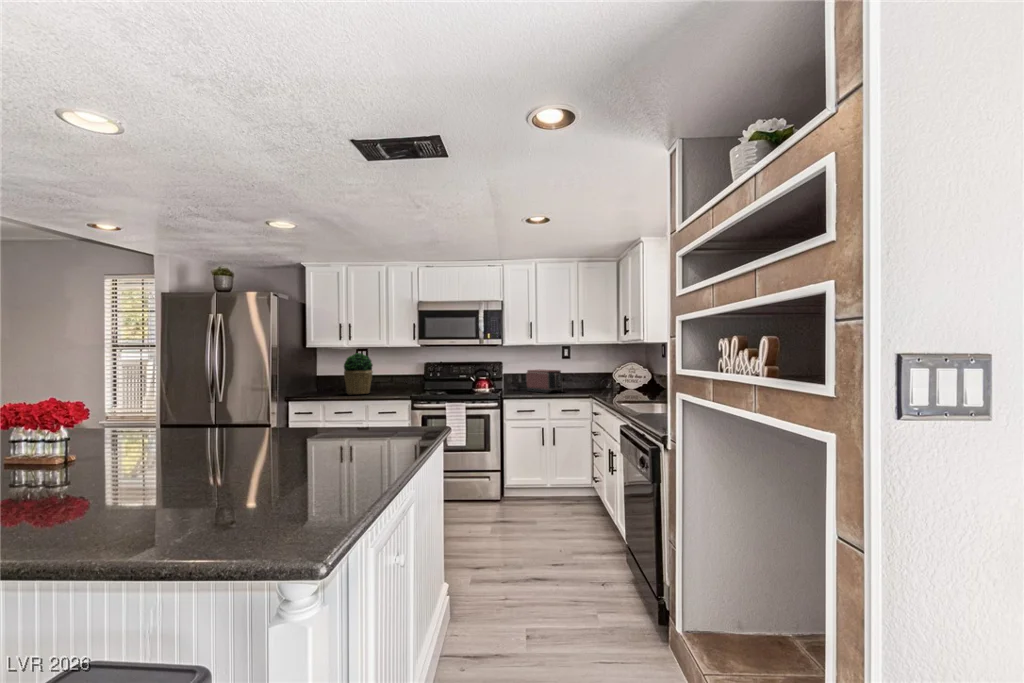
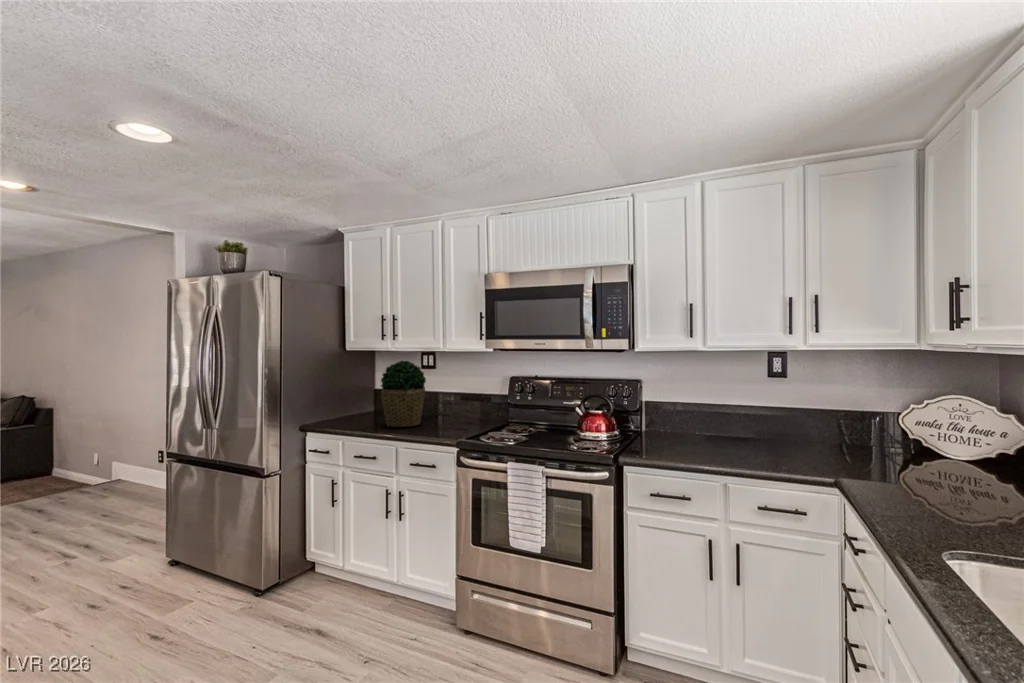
toaster: present [527,369,562,393] -> none [683,400,762,457]

